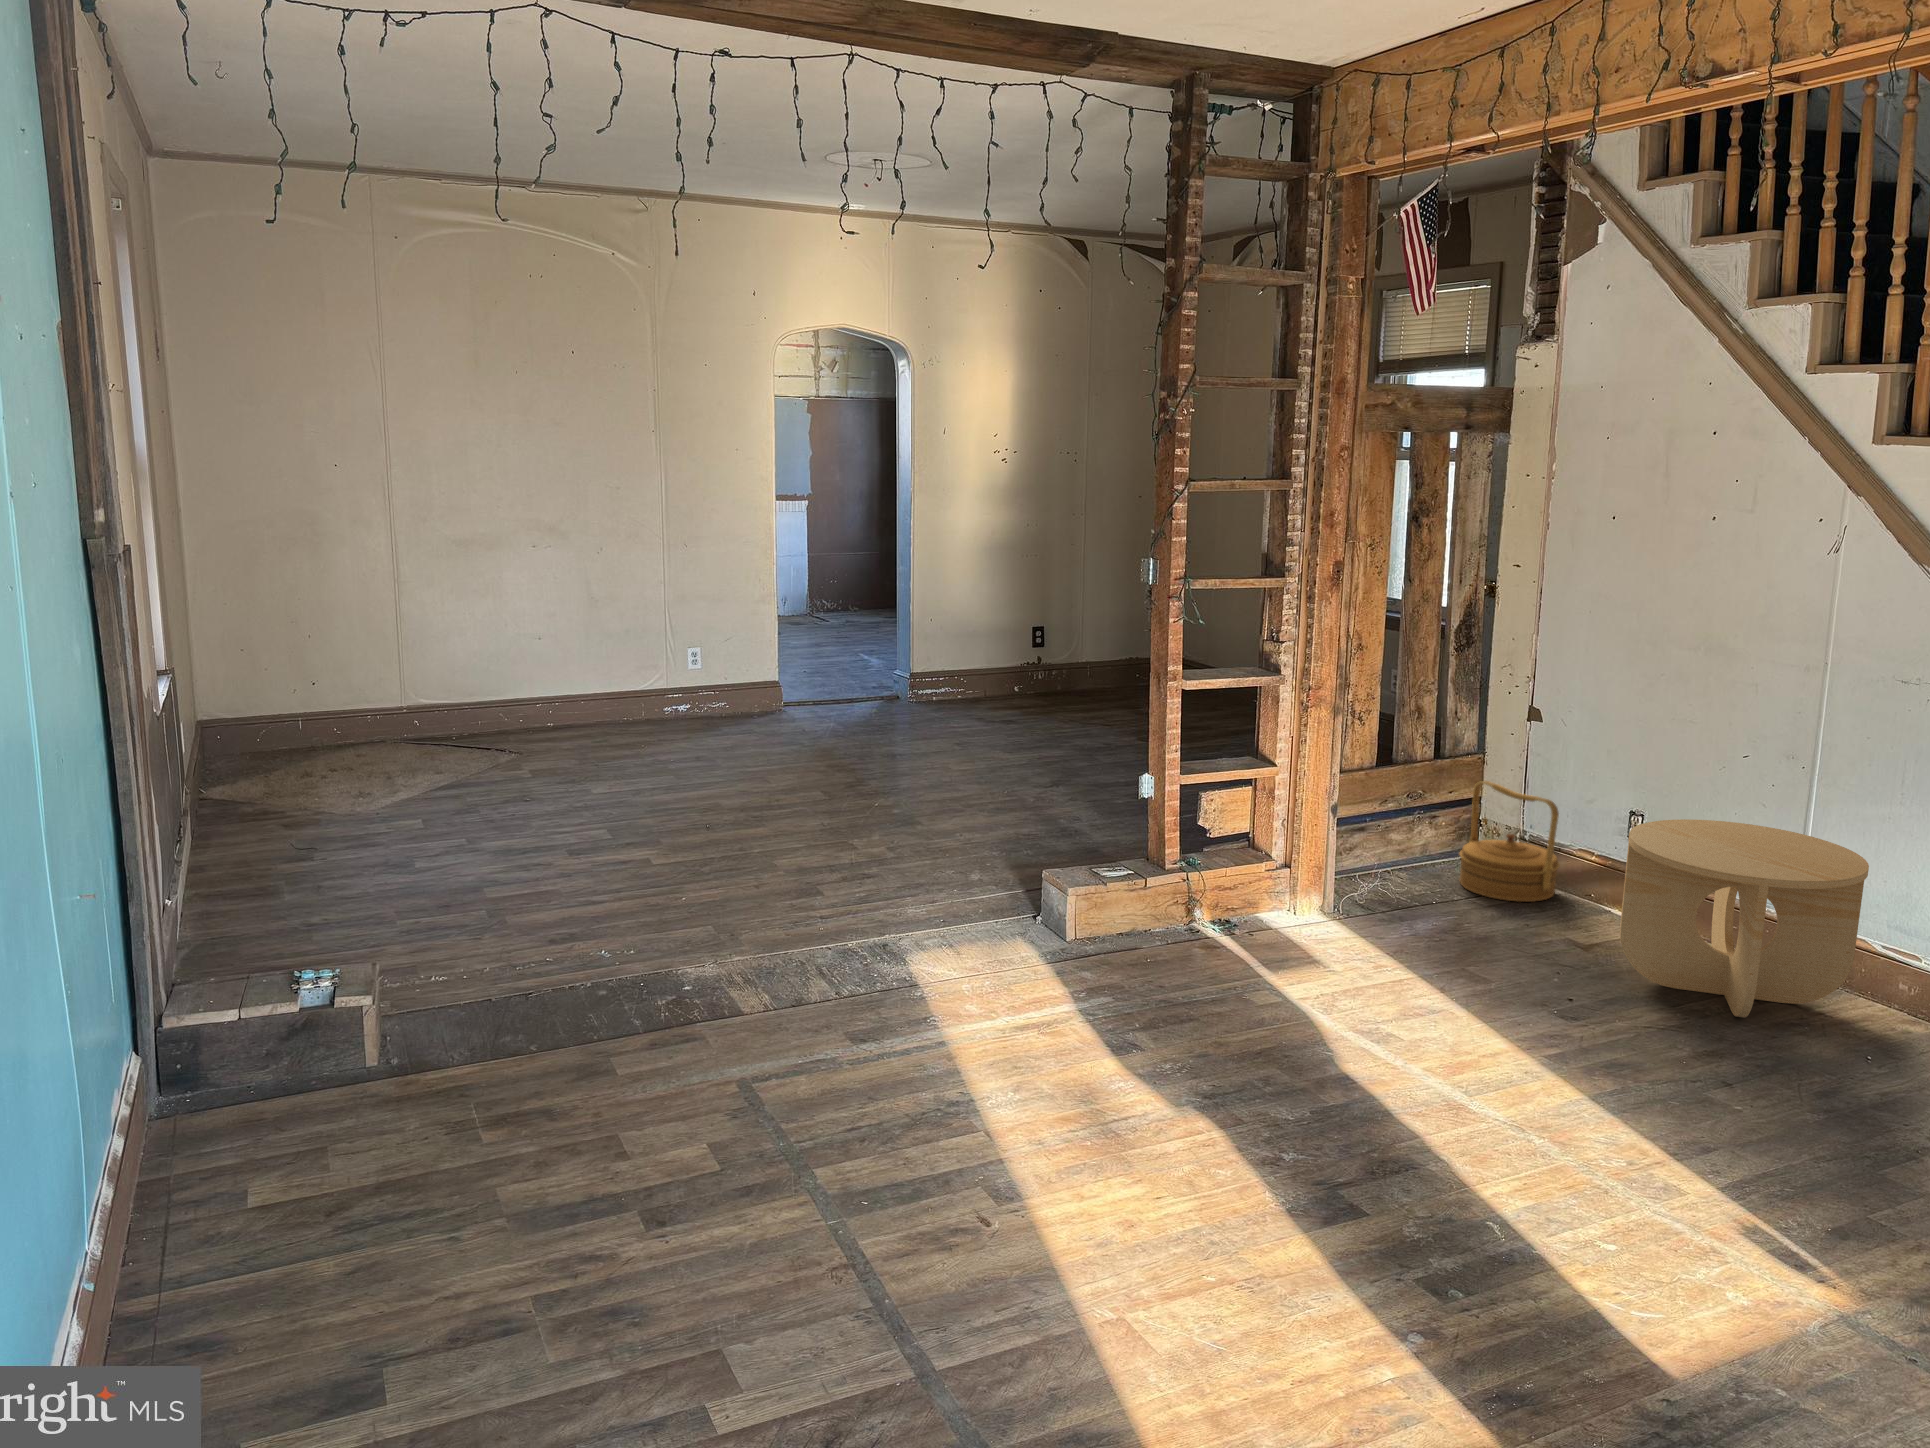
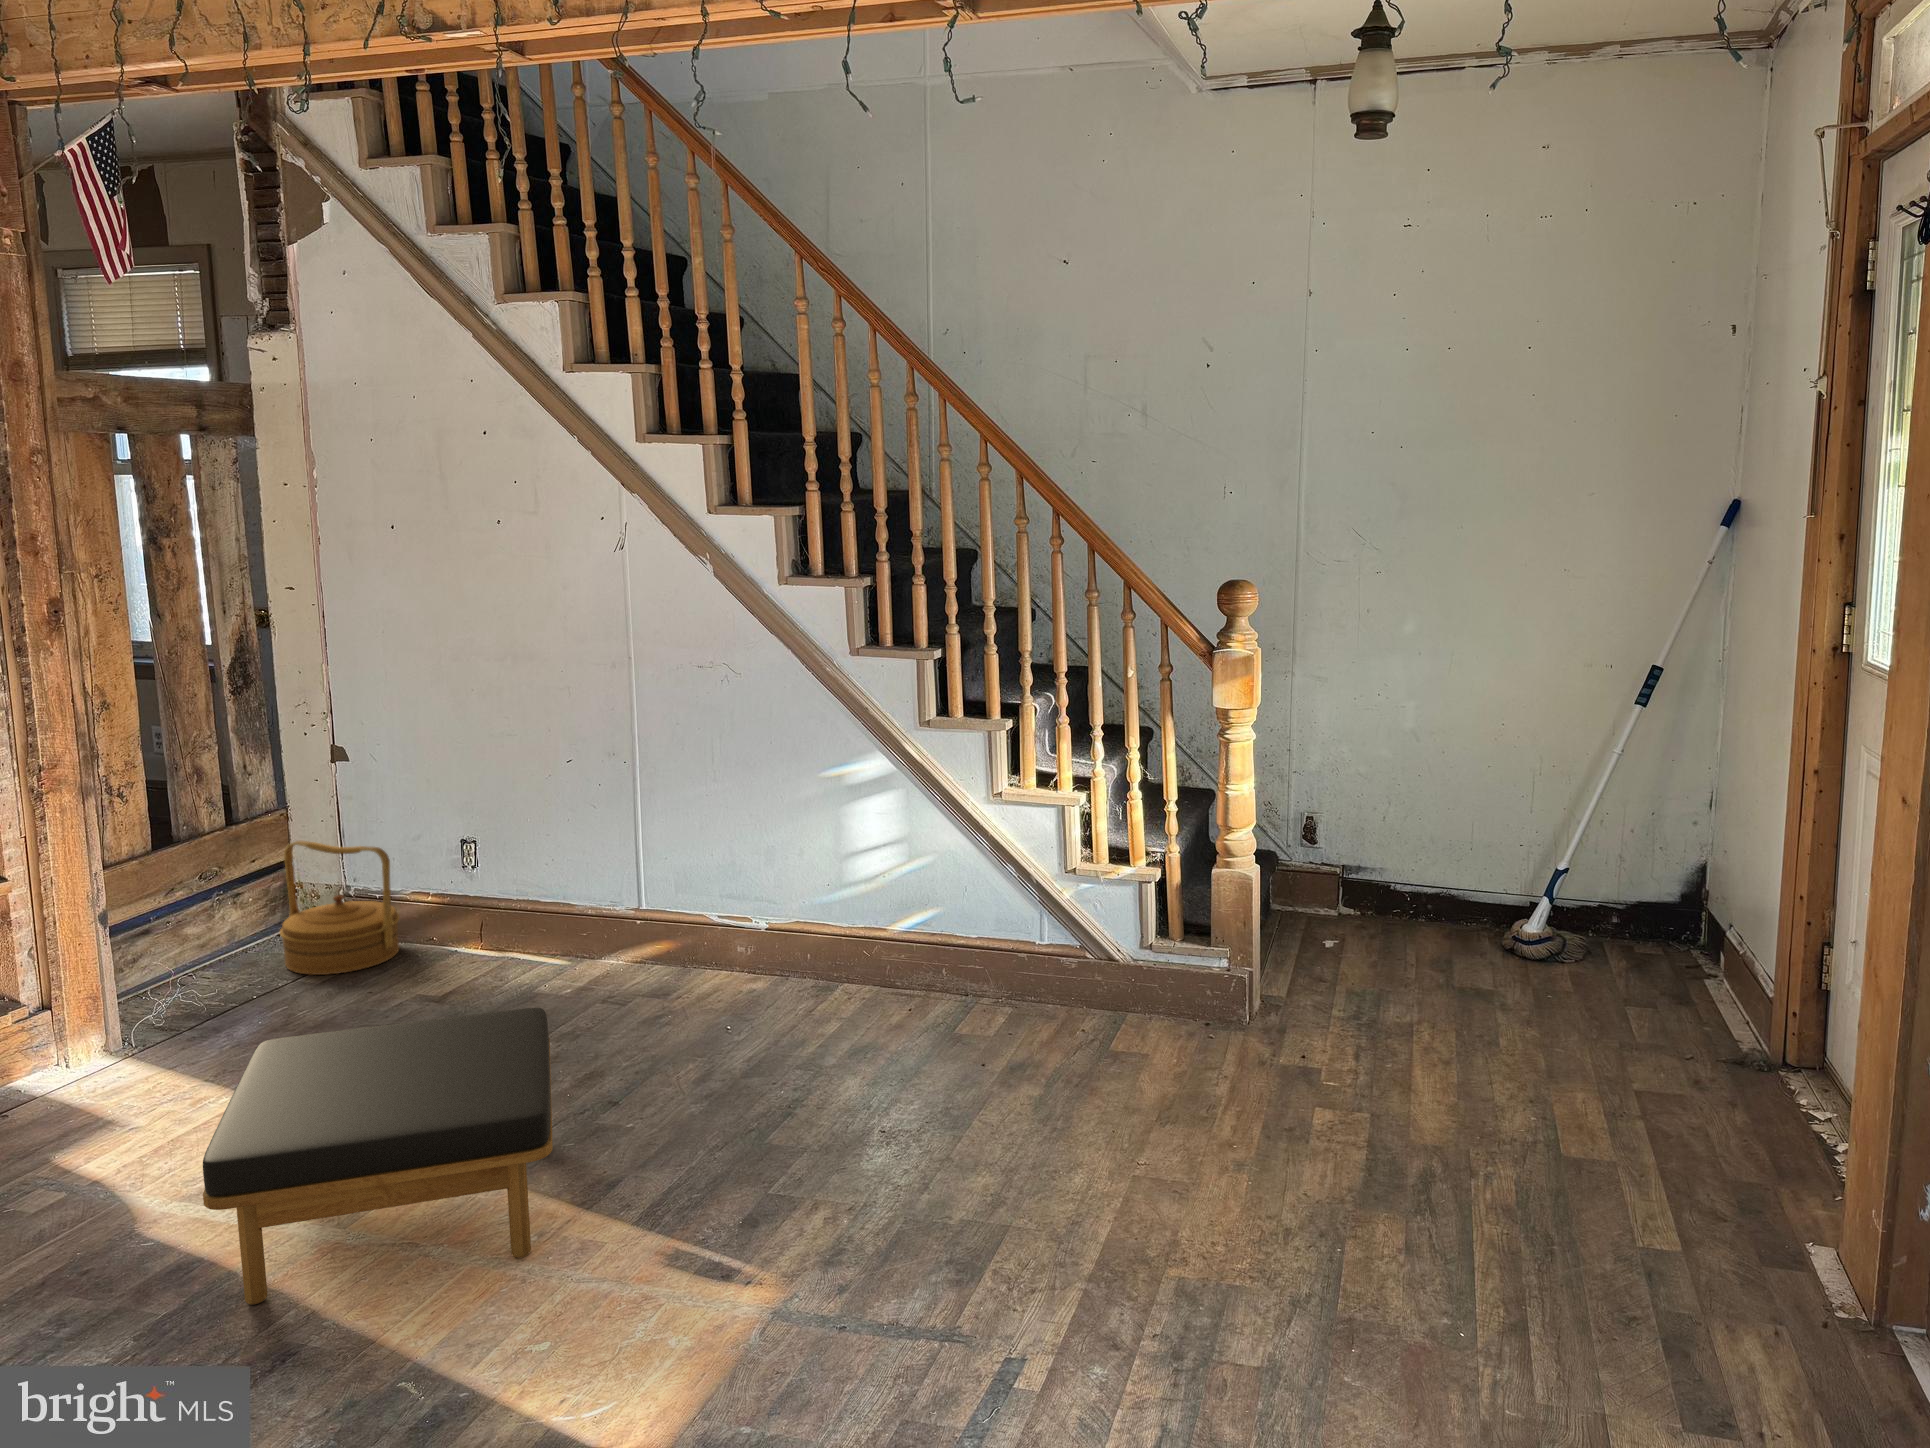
side table: present [1620,819,1869,1018] -> none [473,827,697,1026]
ottoman: none [1371,929,1670,1176] -> present [203,1008,553,1305]

